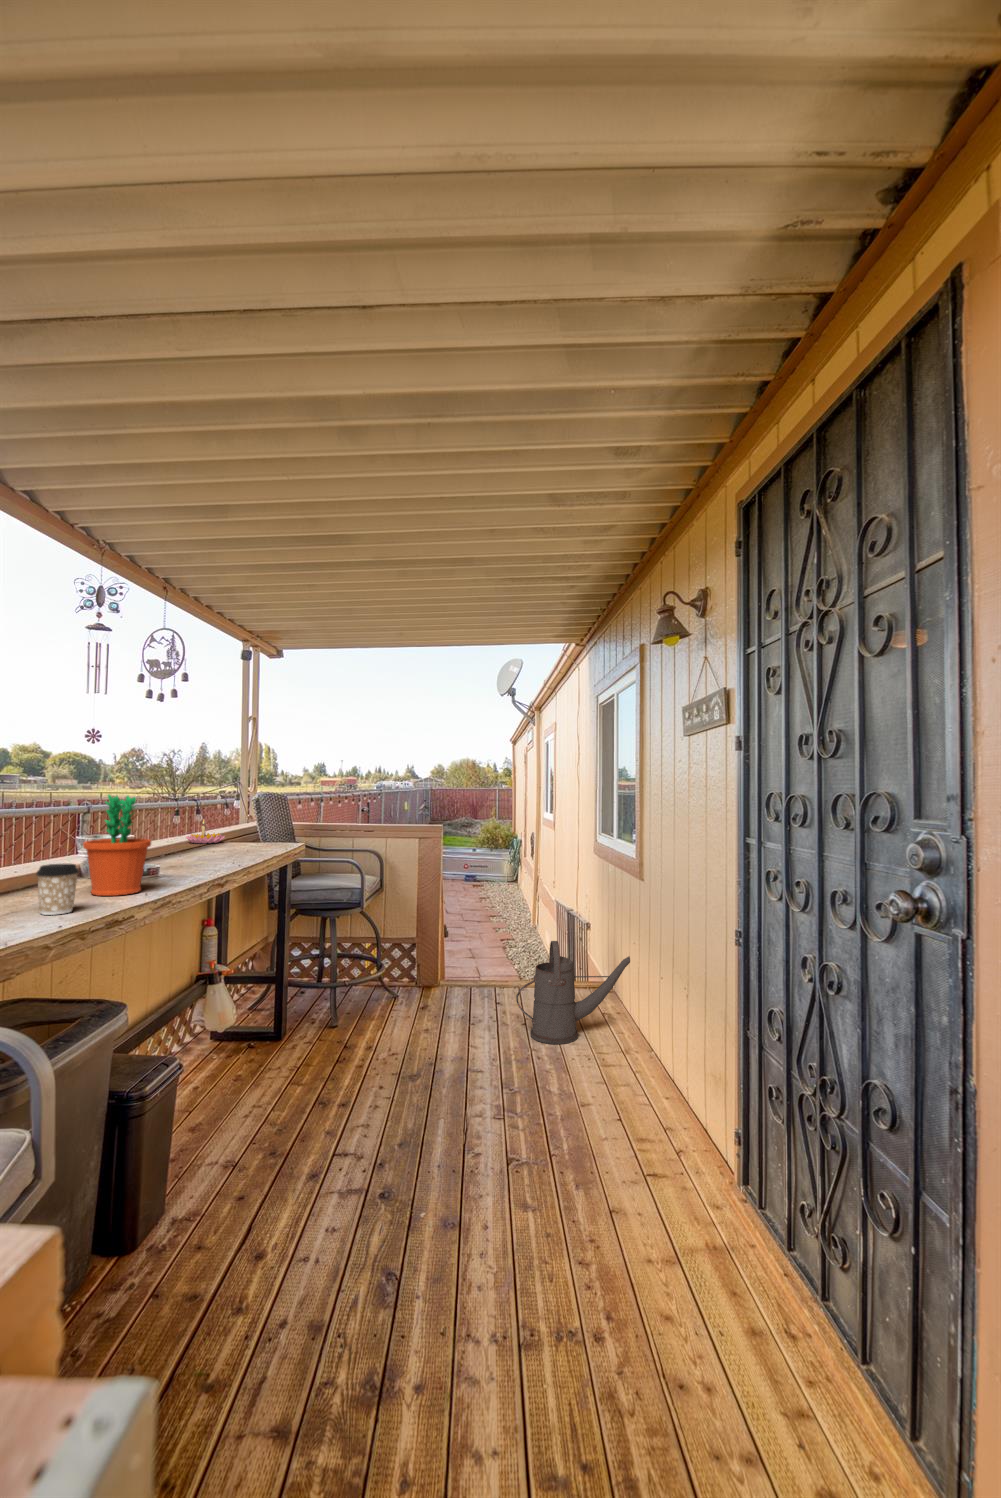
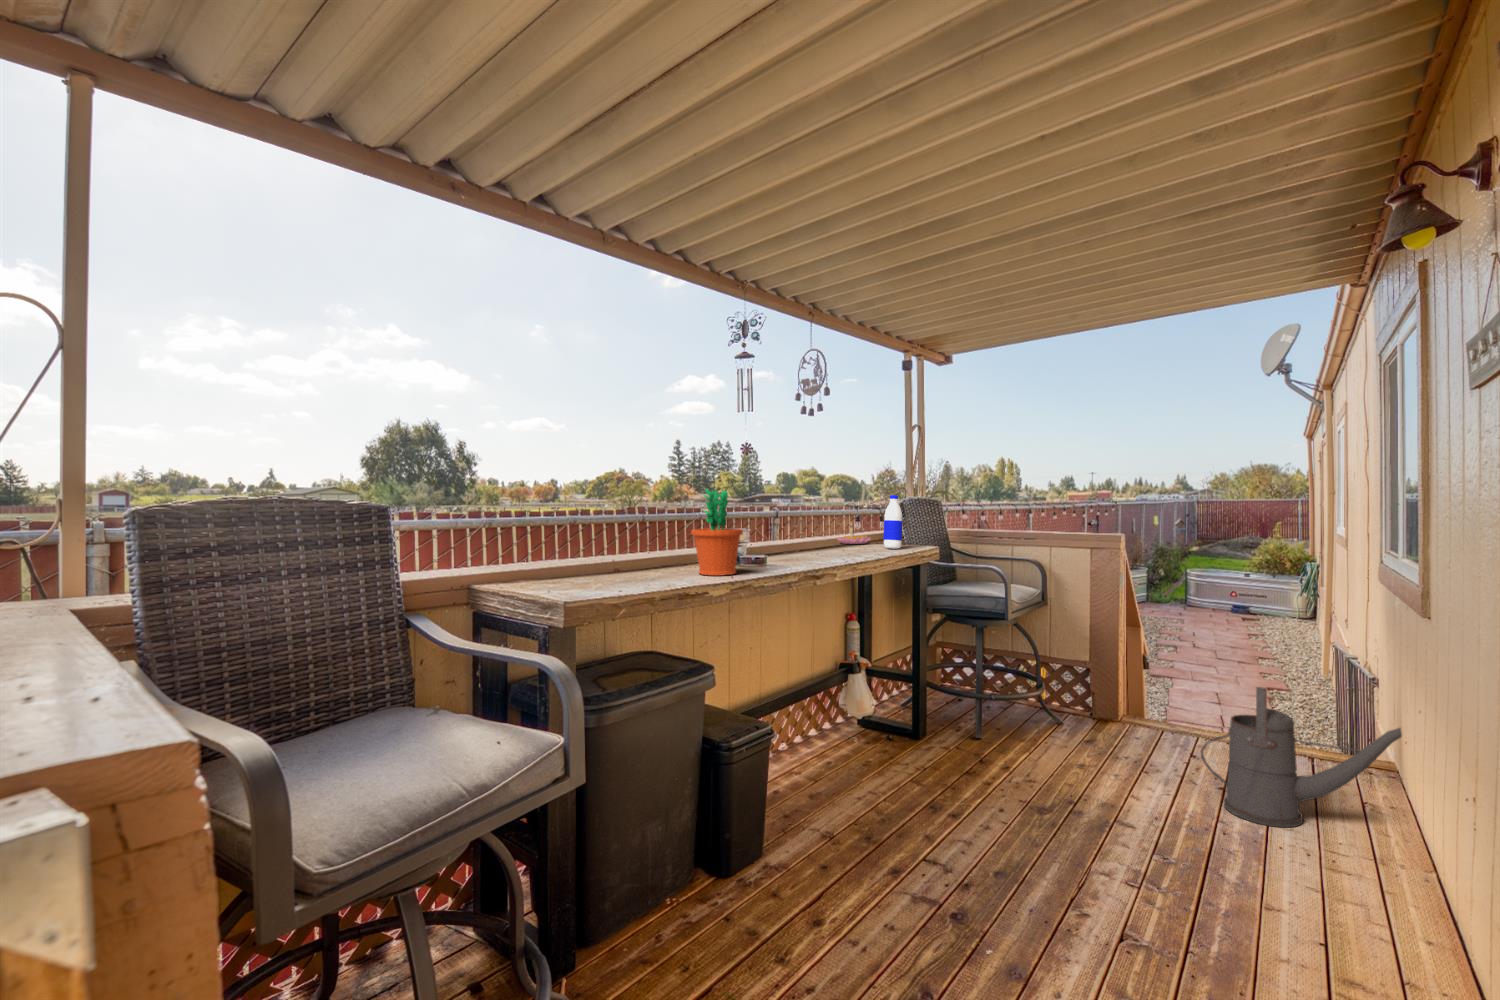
water bottle: none [249,794,269,847] -> present [883,495,902,549]
coffee cup: present [36,864,79,915] -> none [640,544,670,584]

